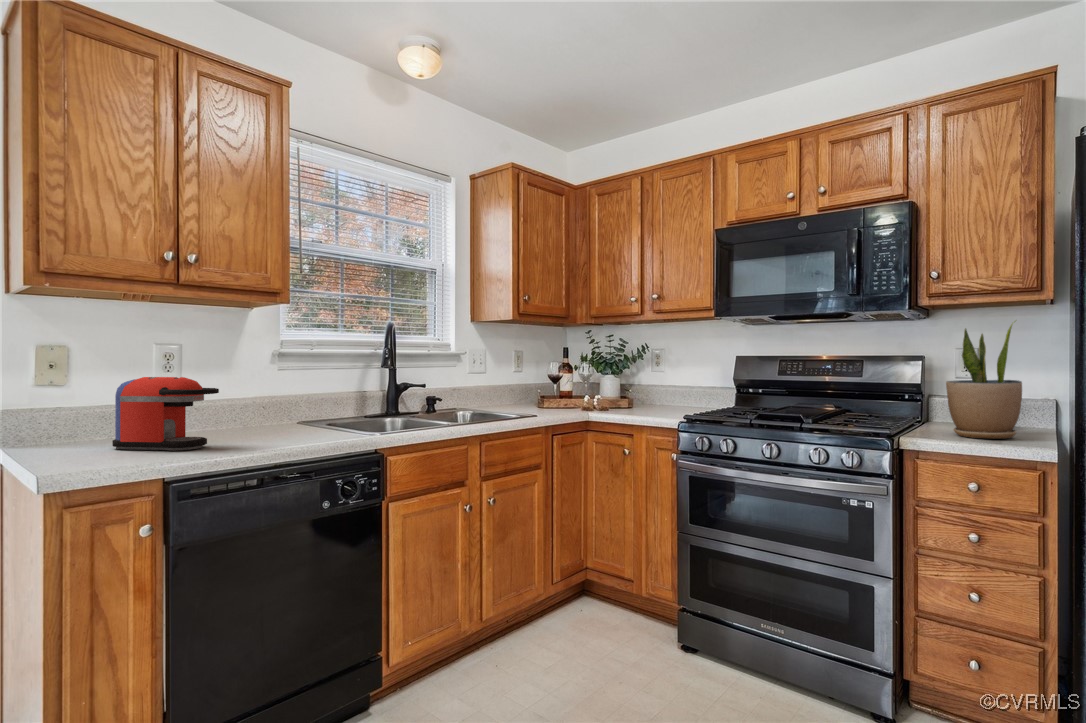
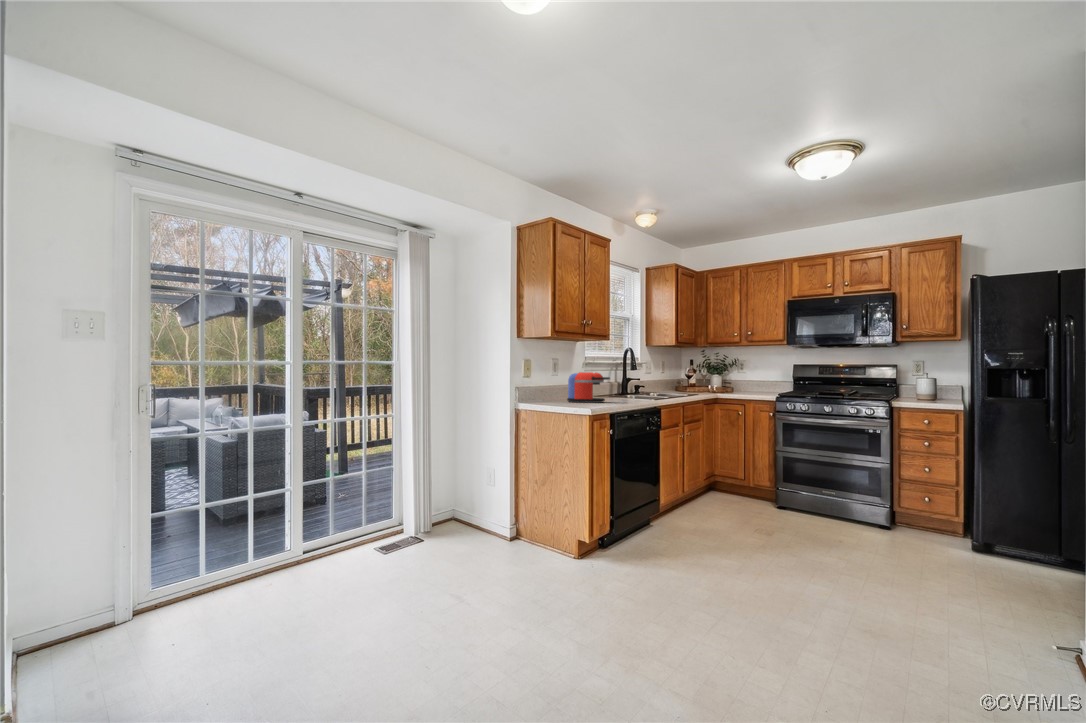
potted plant: present [946,321,1022,439] -> none [912,349,947,402]

